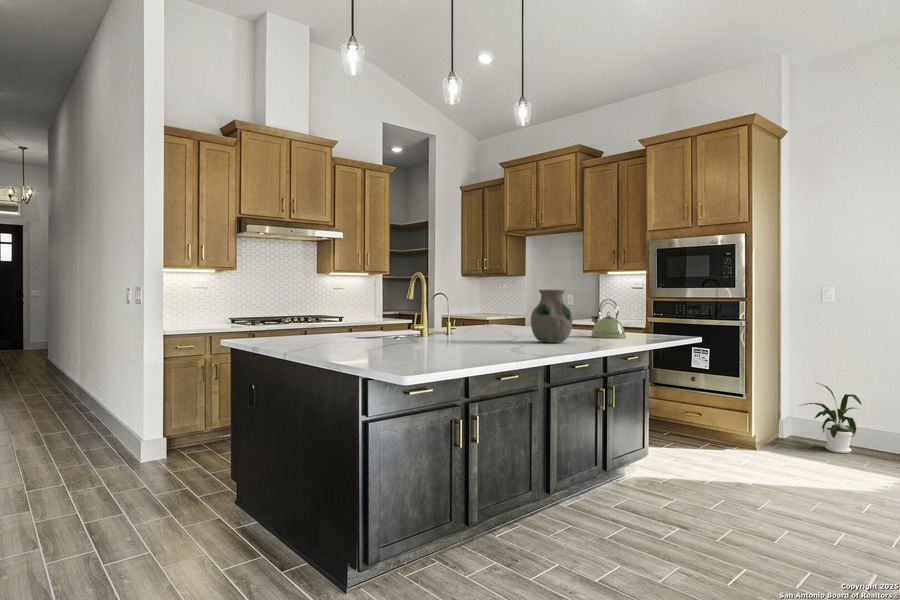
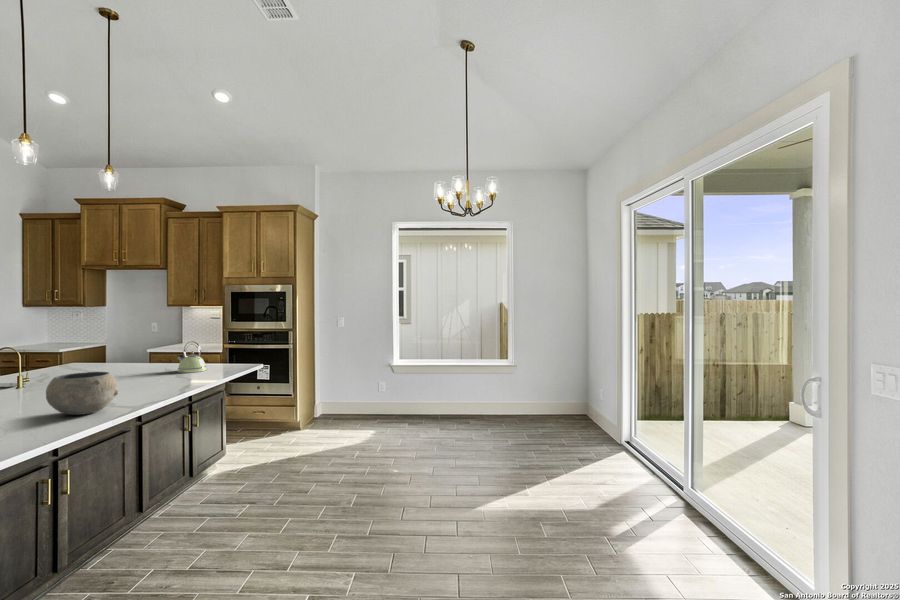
vase: present [531,290,573,343] -> none [119,342,161,387]
ceramic bowl: none [461,308,526,354] -> present [46,372,119,415]
house plant: present [800,383,861,453] -> none [326,379,360,421]

